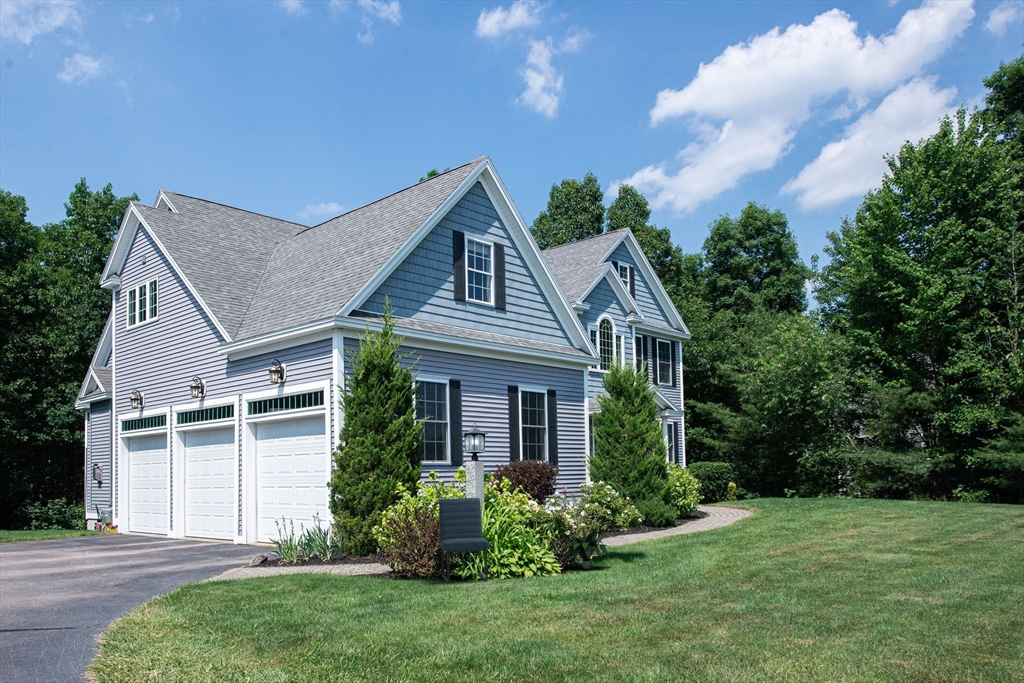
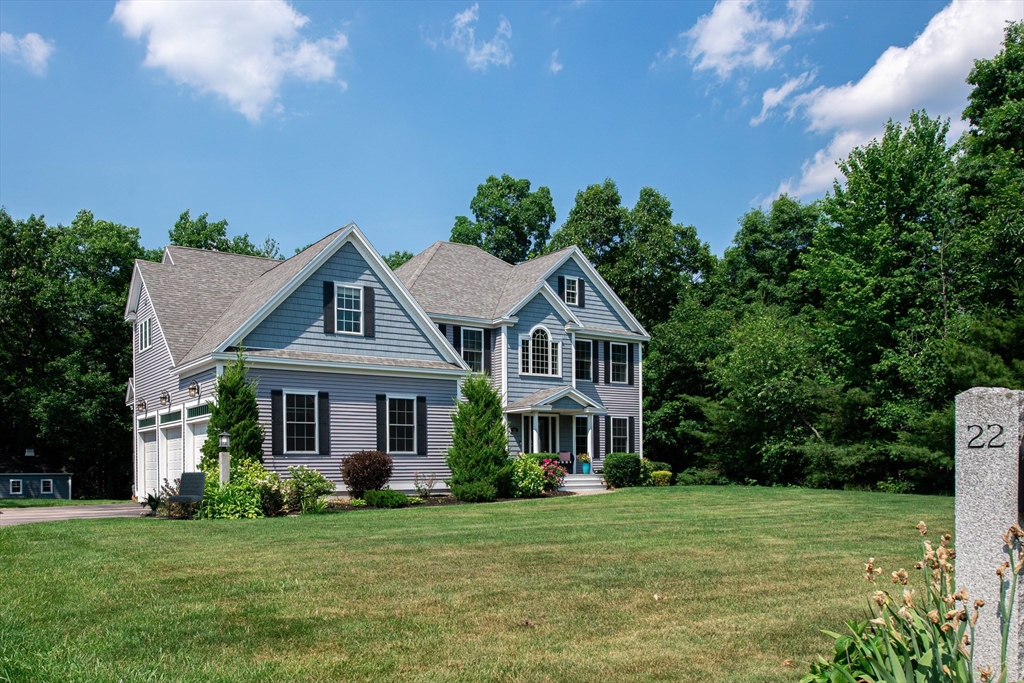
potted plant: present [564,528,611,569] -> present [140,493,167,515]

